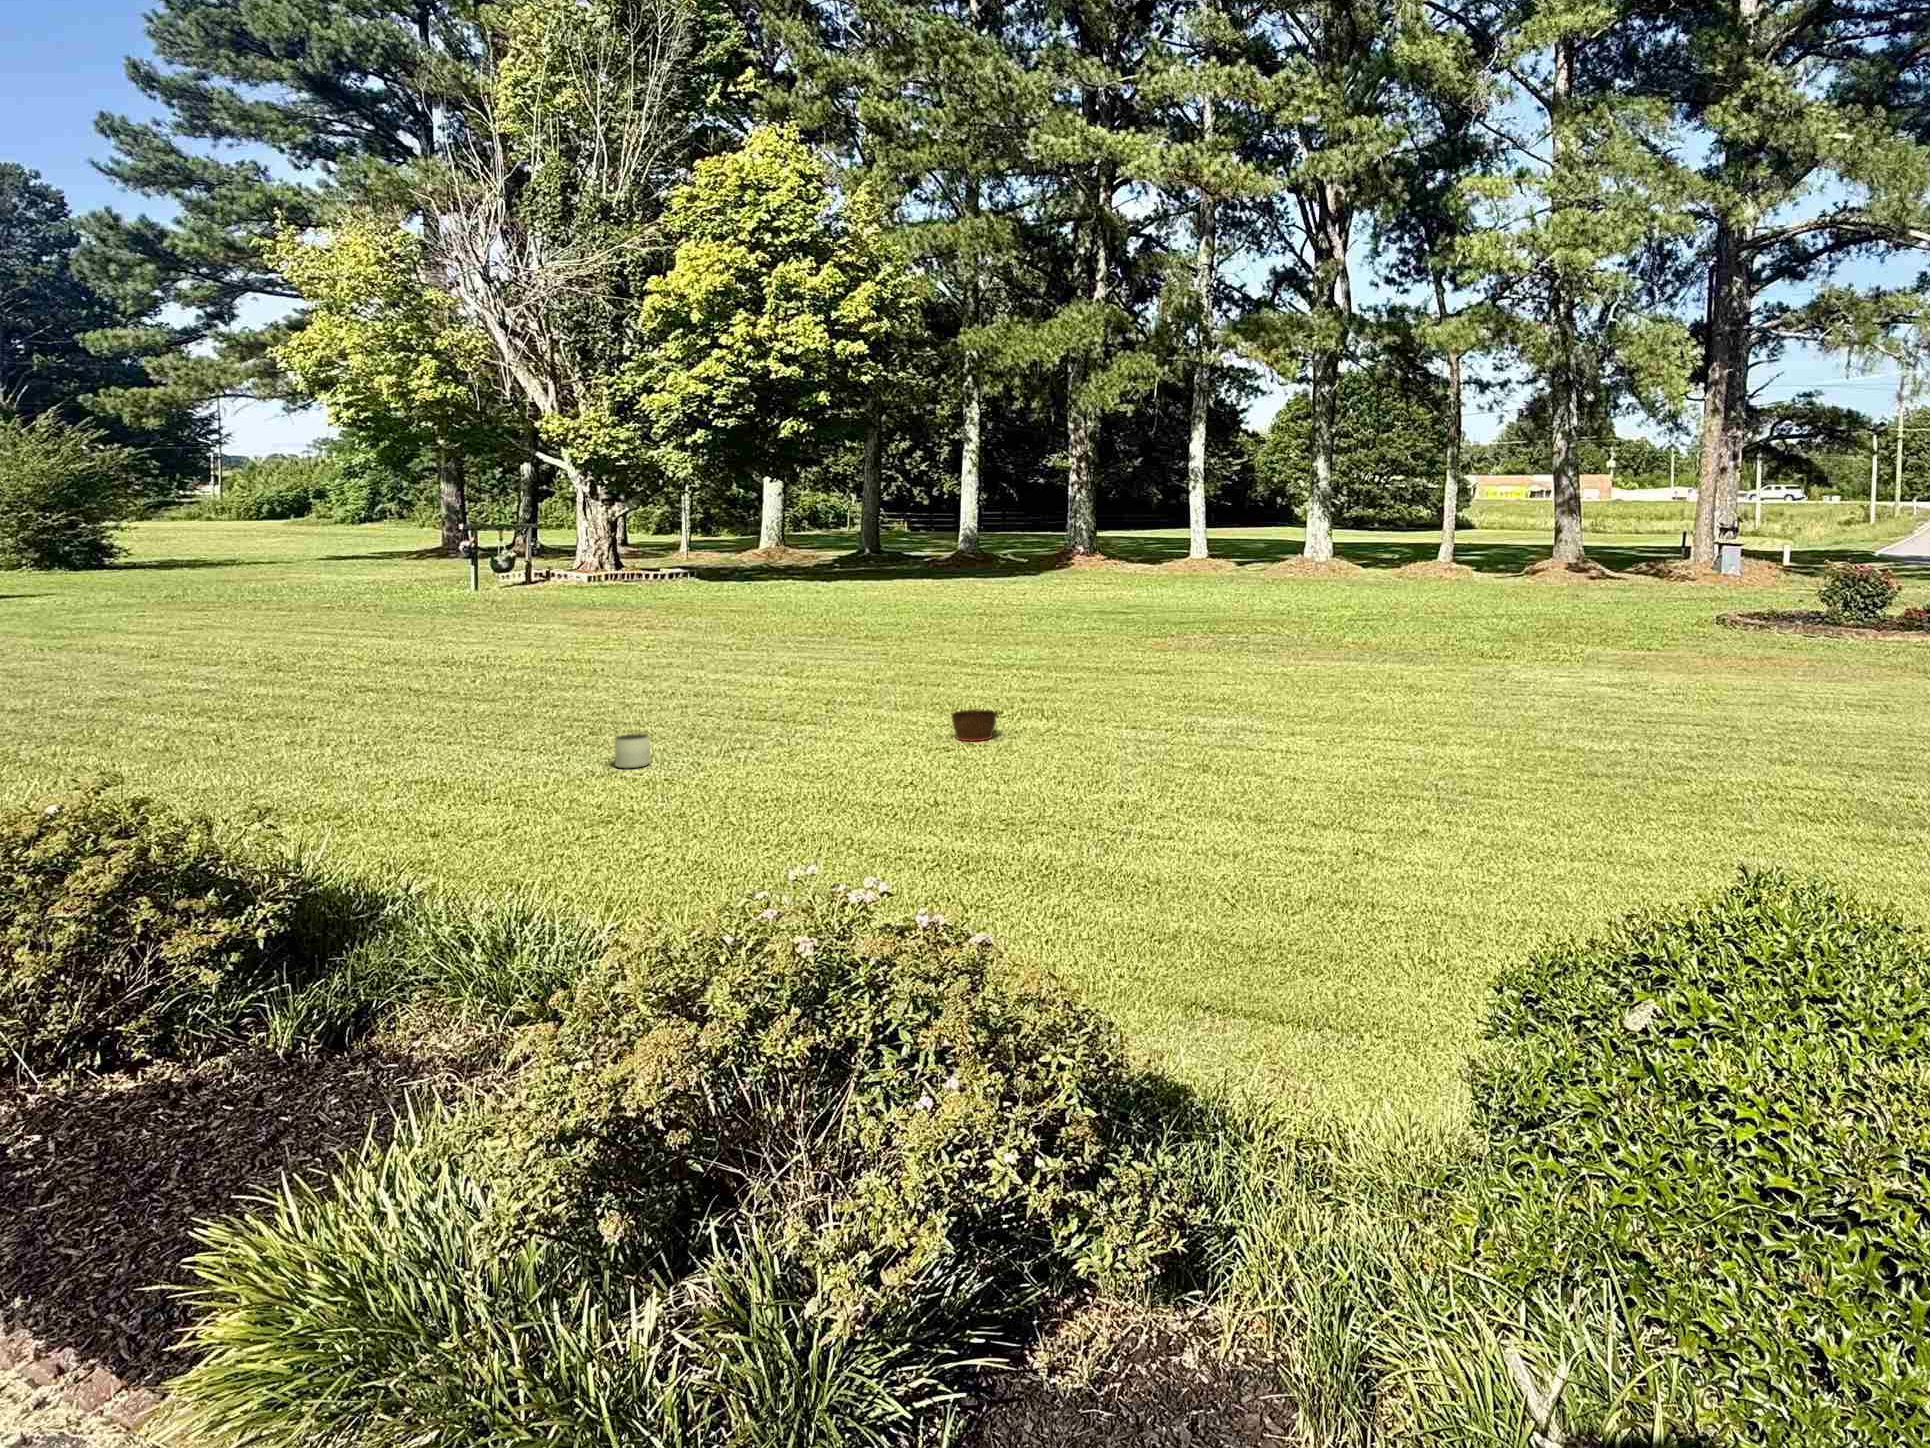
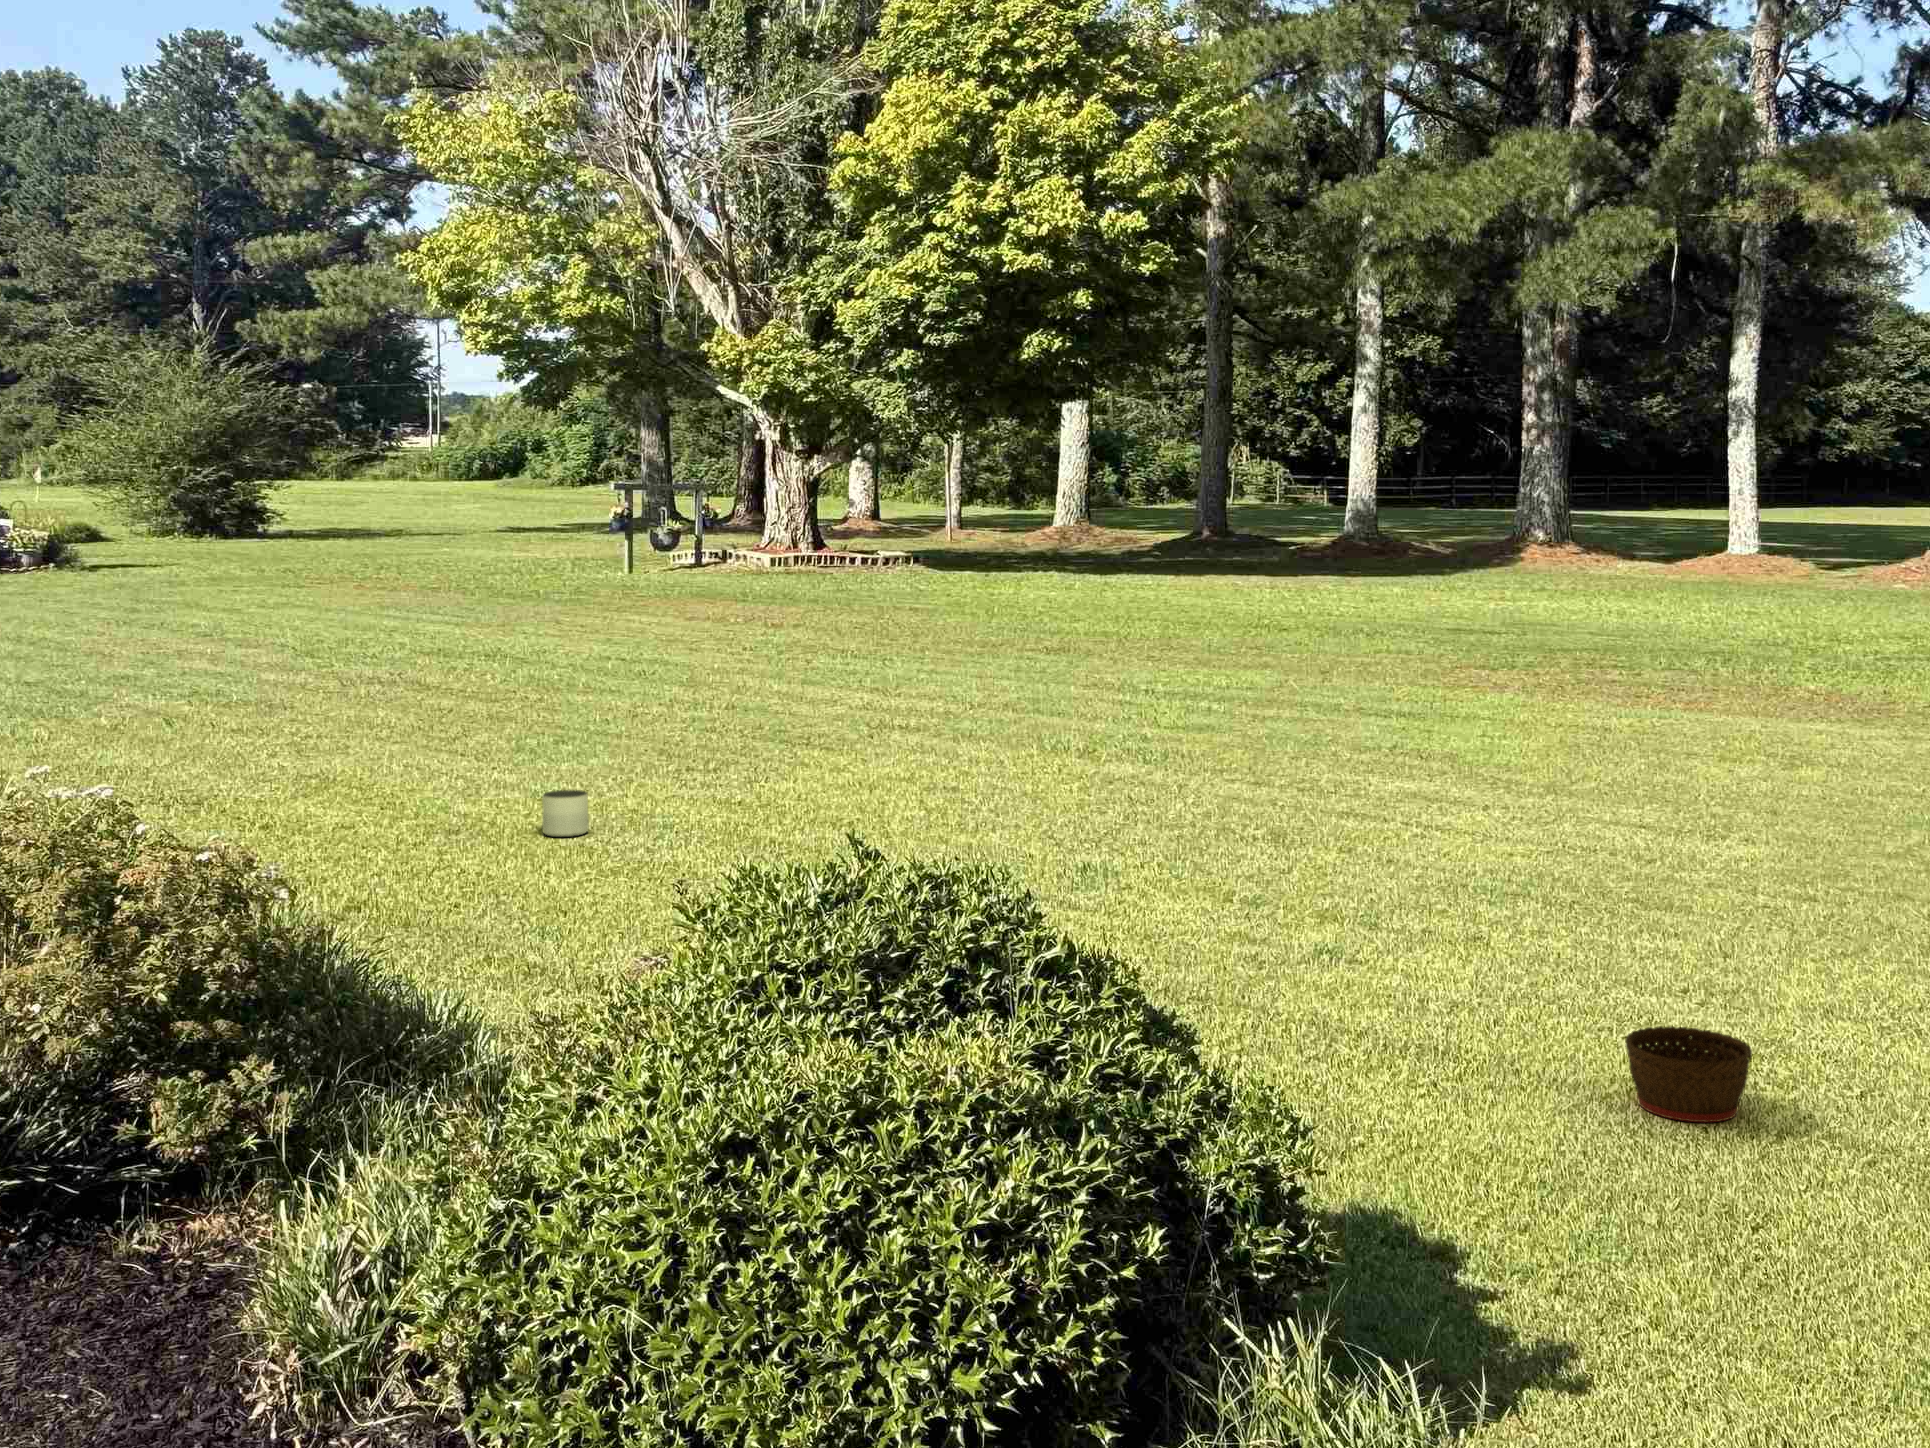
basket: present [951,710,997,741] -> present [1625,1026,1752,1122]

